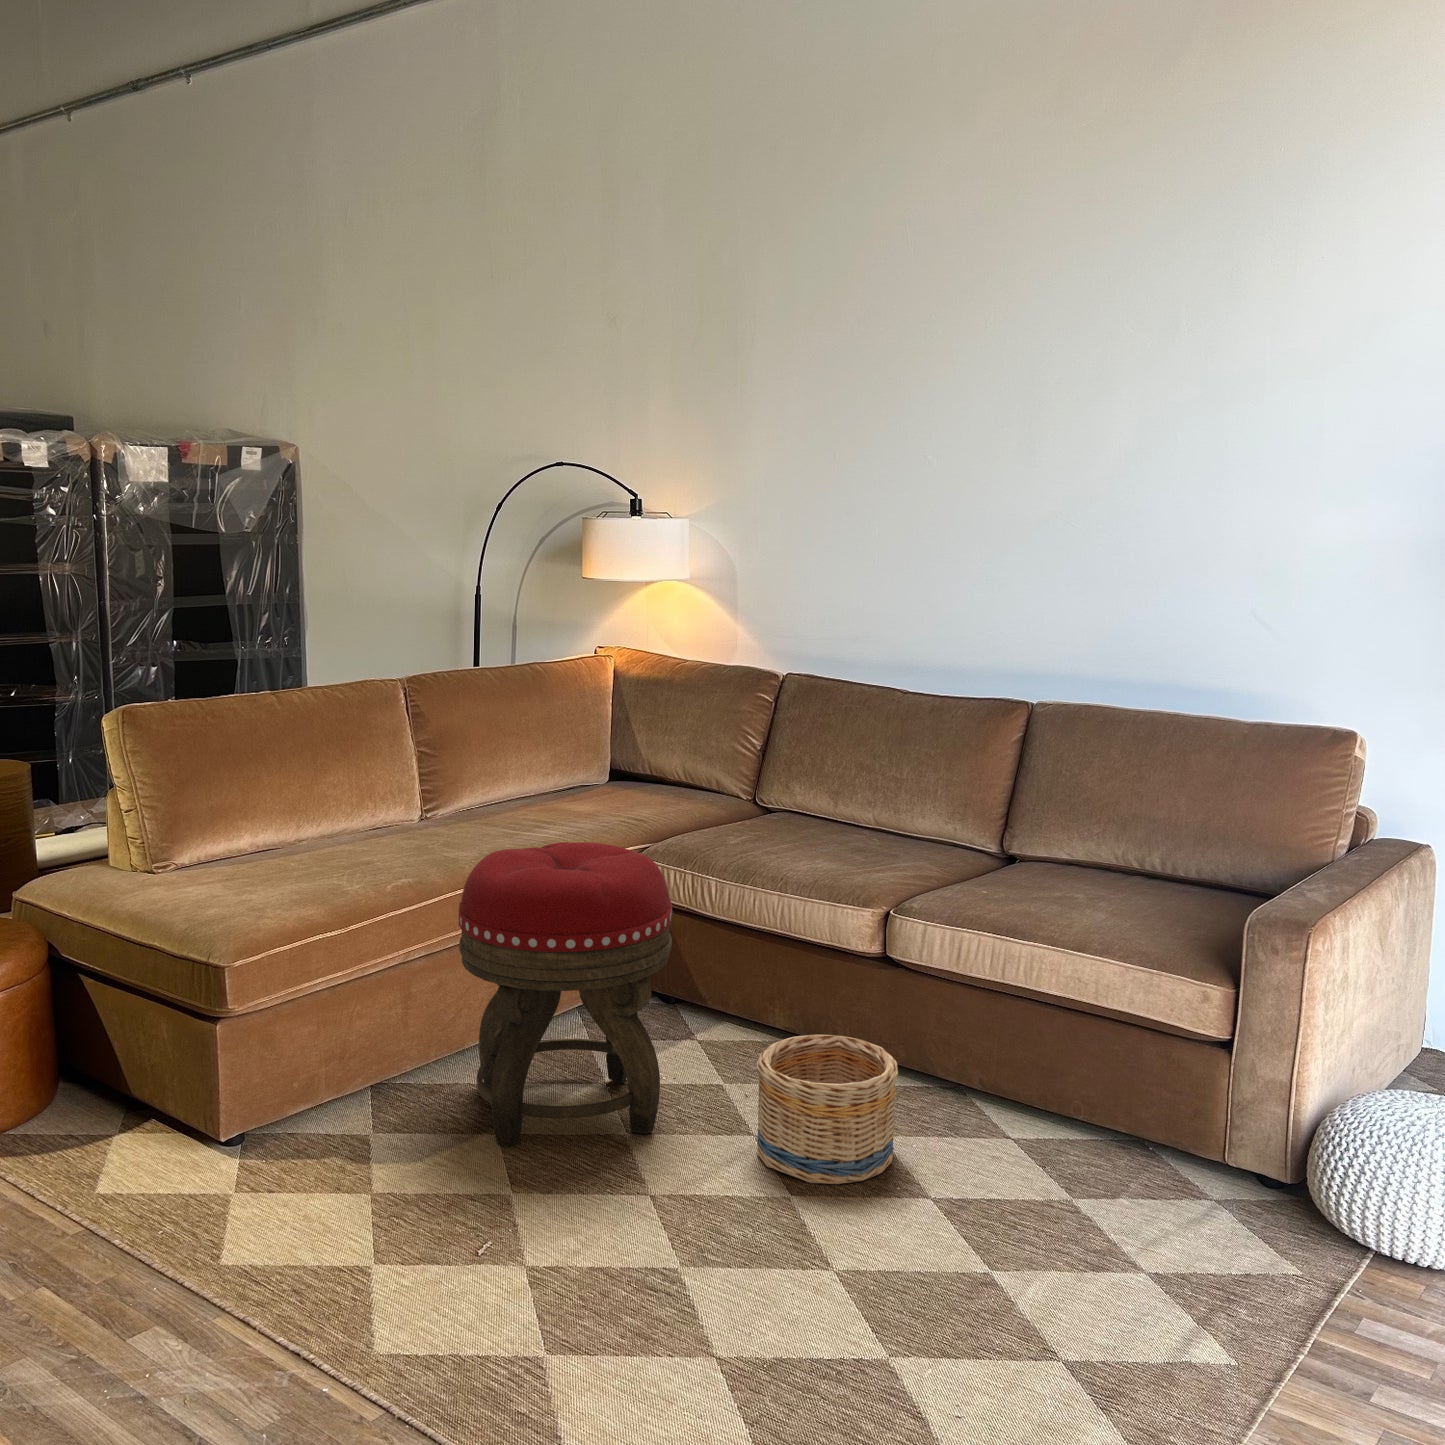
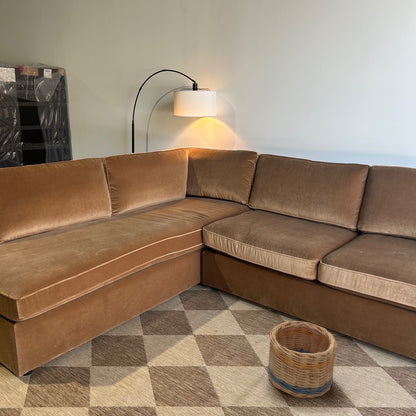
footstool: present [459,842,672,1147] -> none [129,232,227,376]

